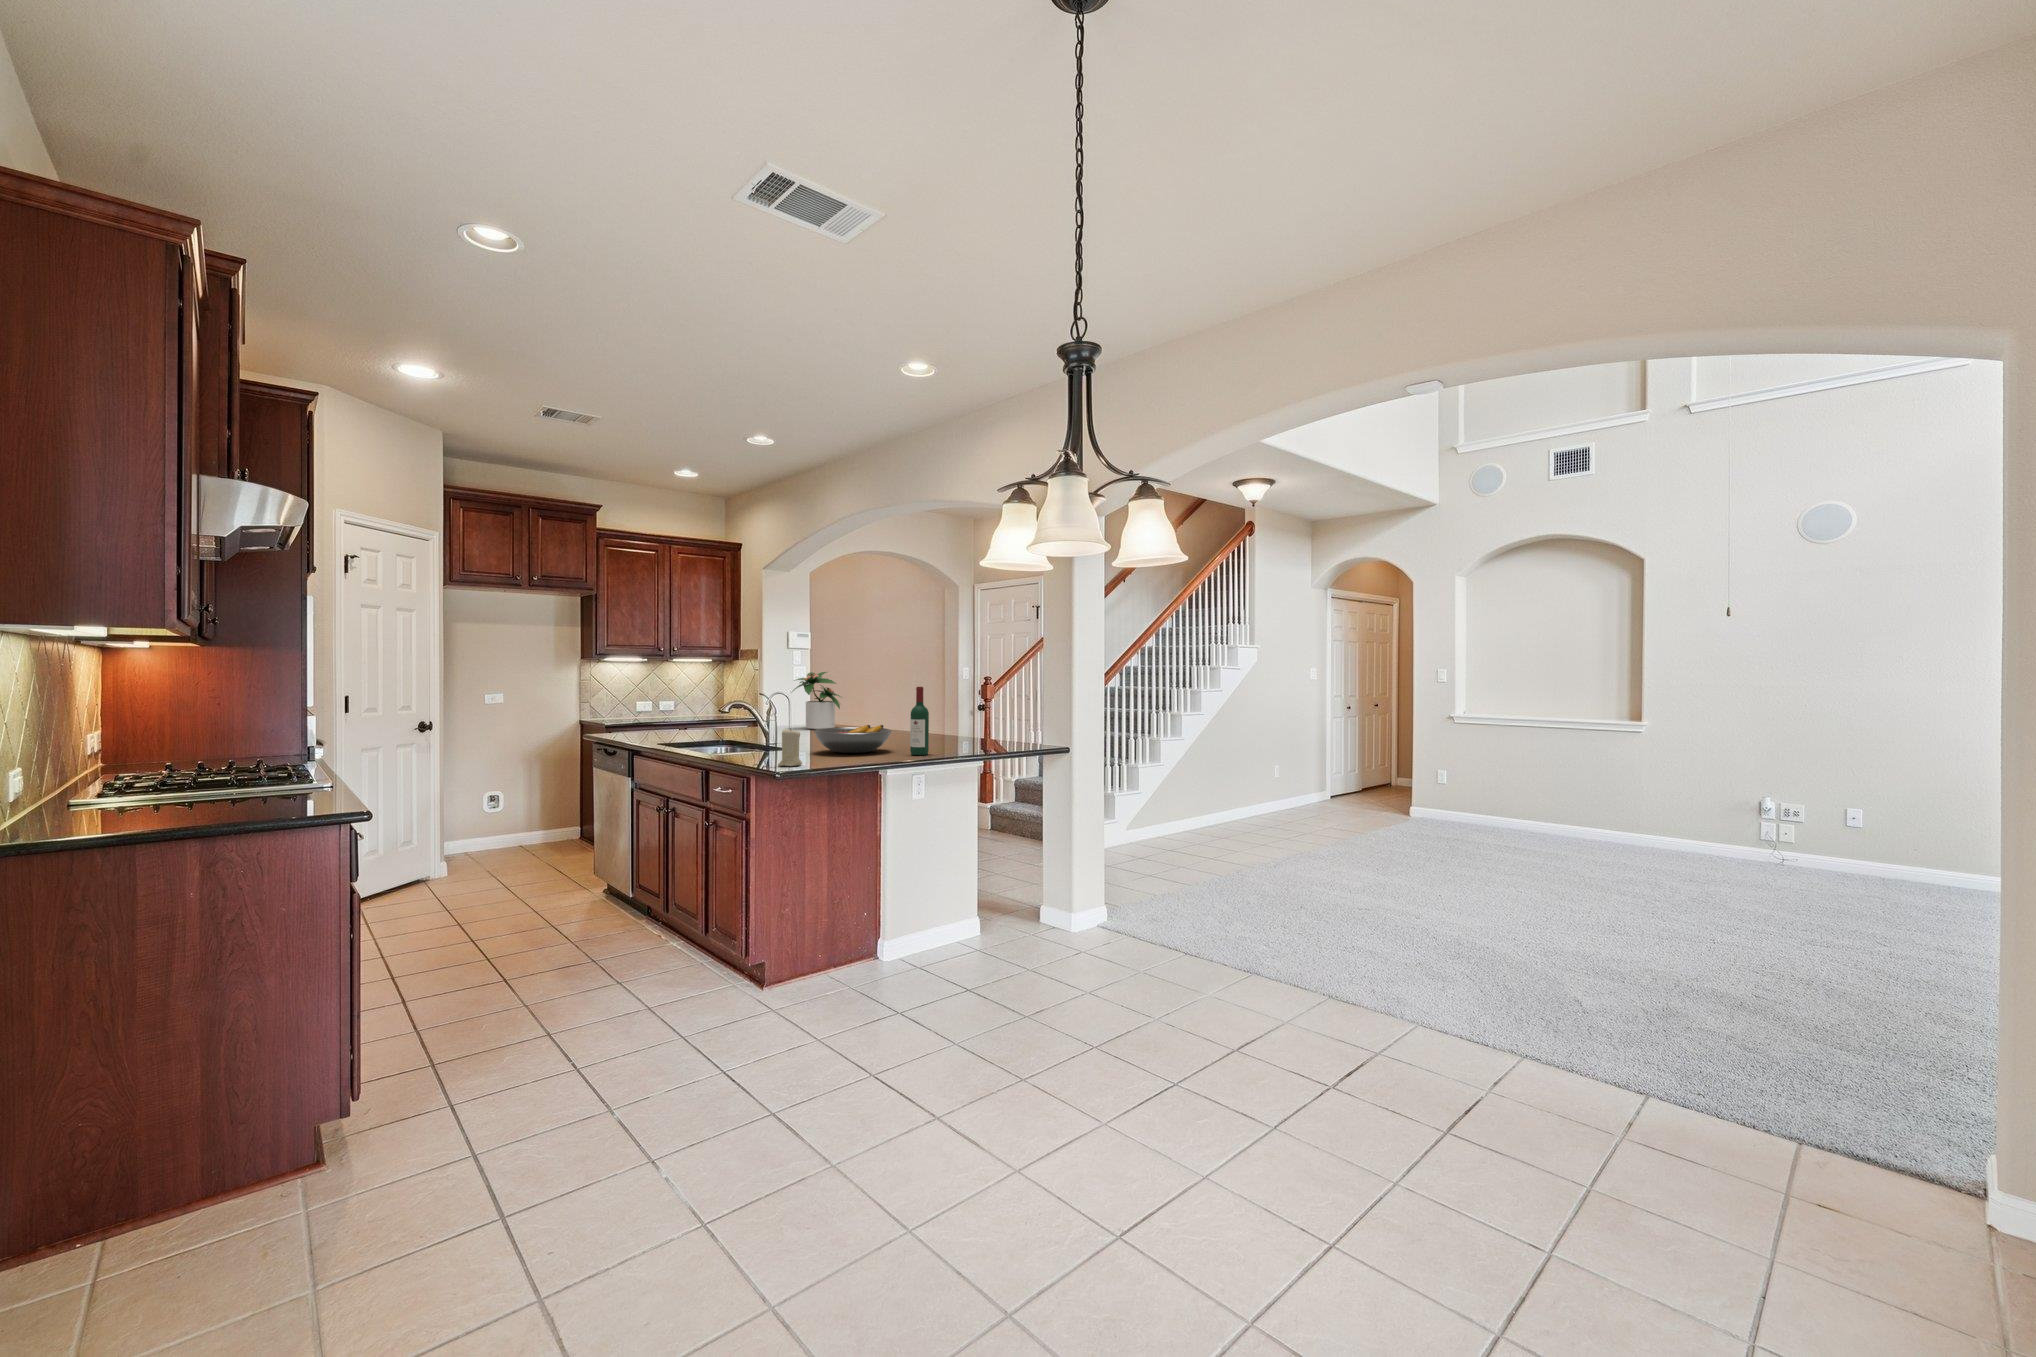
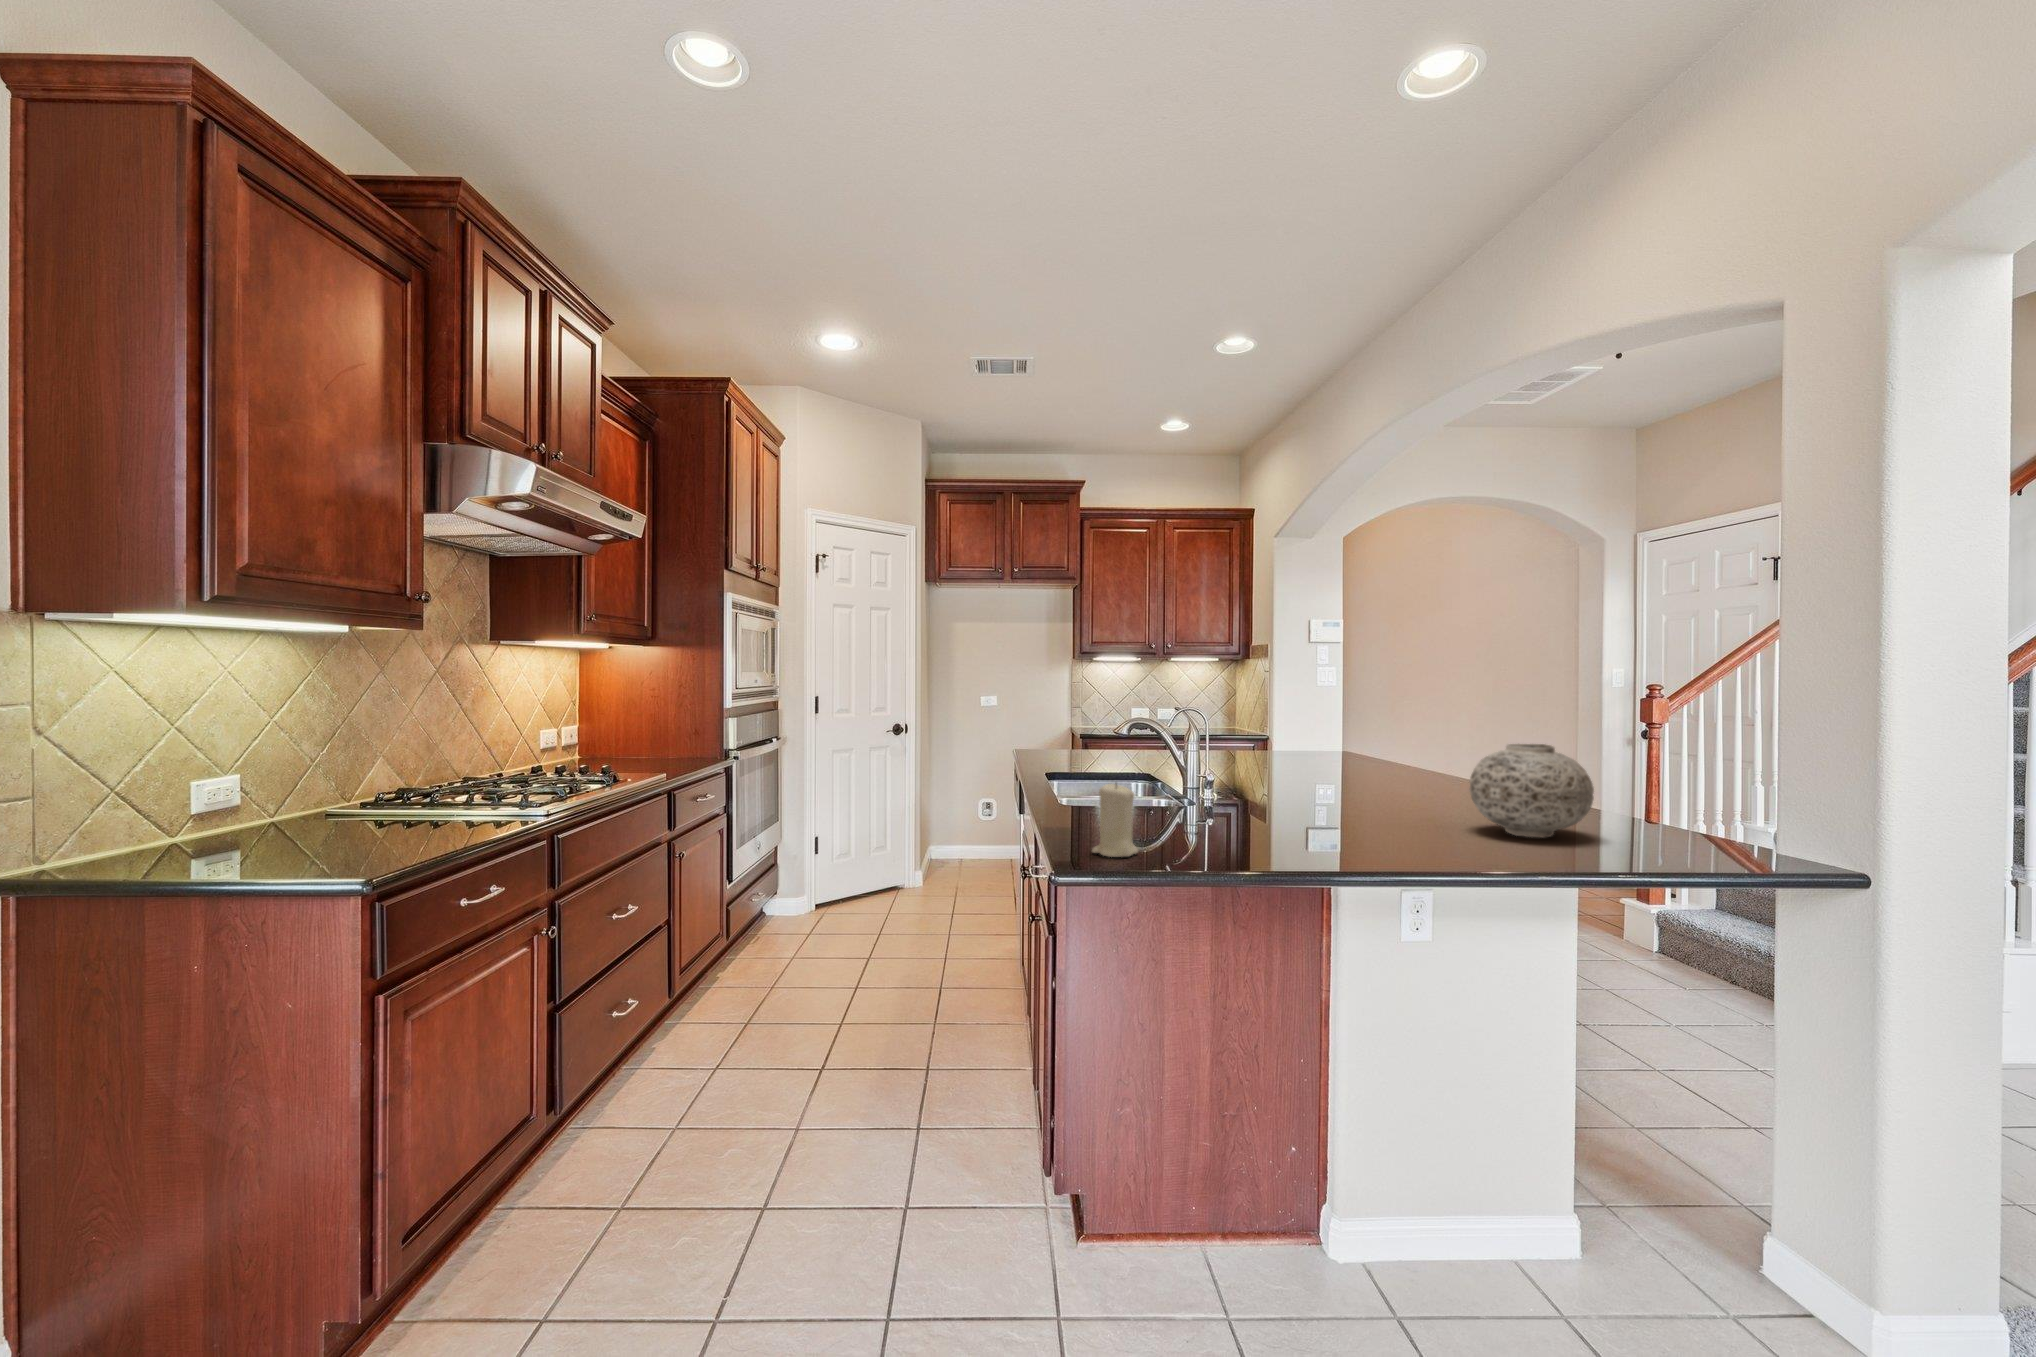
potted plant: present [792,672,841,730] -> none [1259,675,1346,765]
wine bottle: present [910,687,929,755] -> none [1386,708,1430,858]
vase: none [935,703,985,746] -> present [1470,744,1594,837]
fruit bowl: present [814,725,892,753] -> none [1207,777,1360,832]

